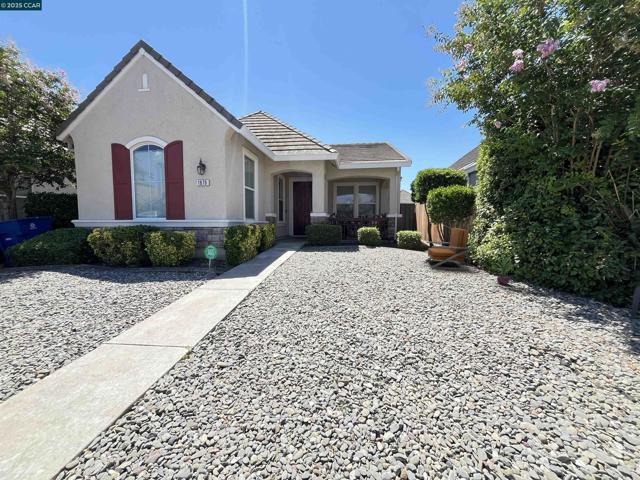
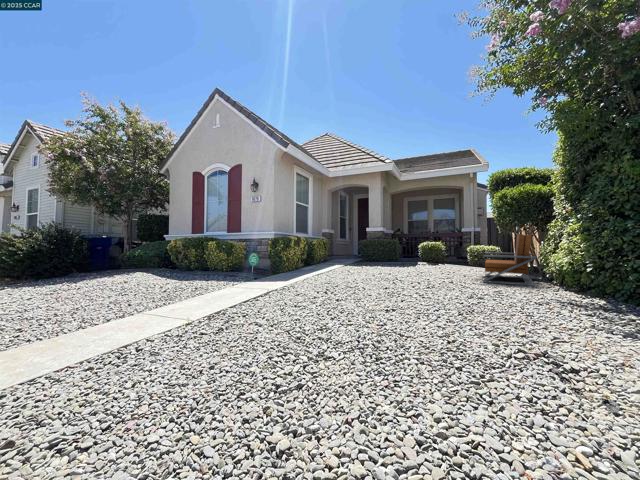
decorative plant: present [496,255,511,285] -> none [542,261,595,300]

